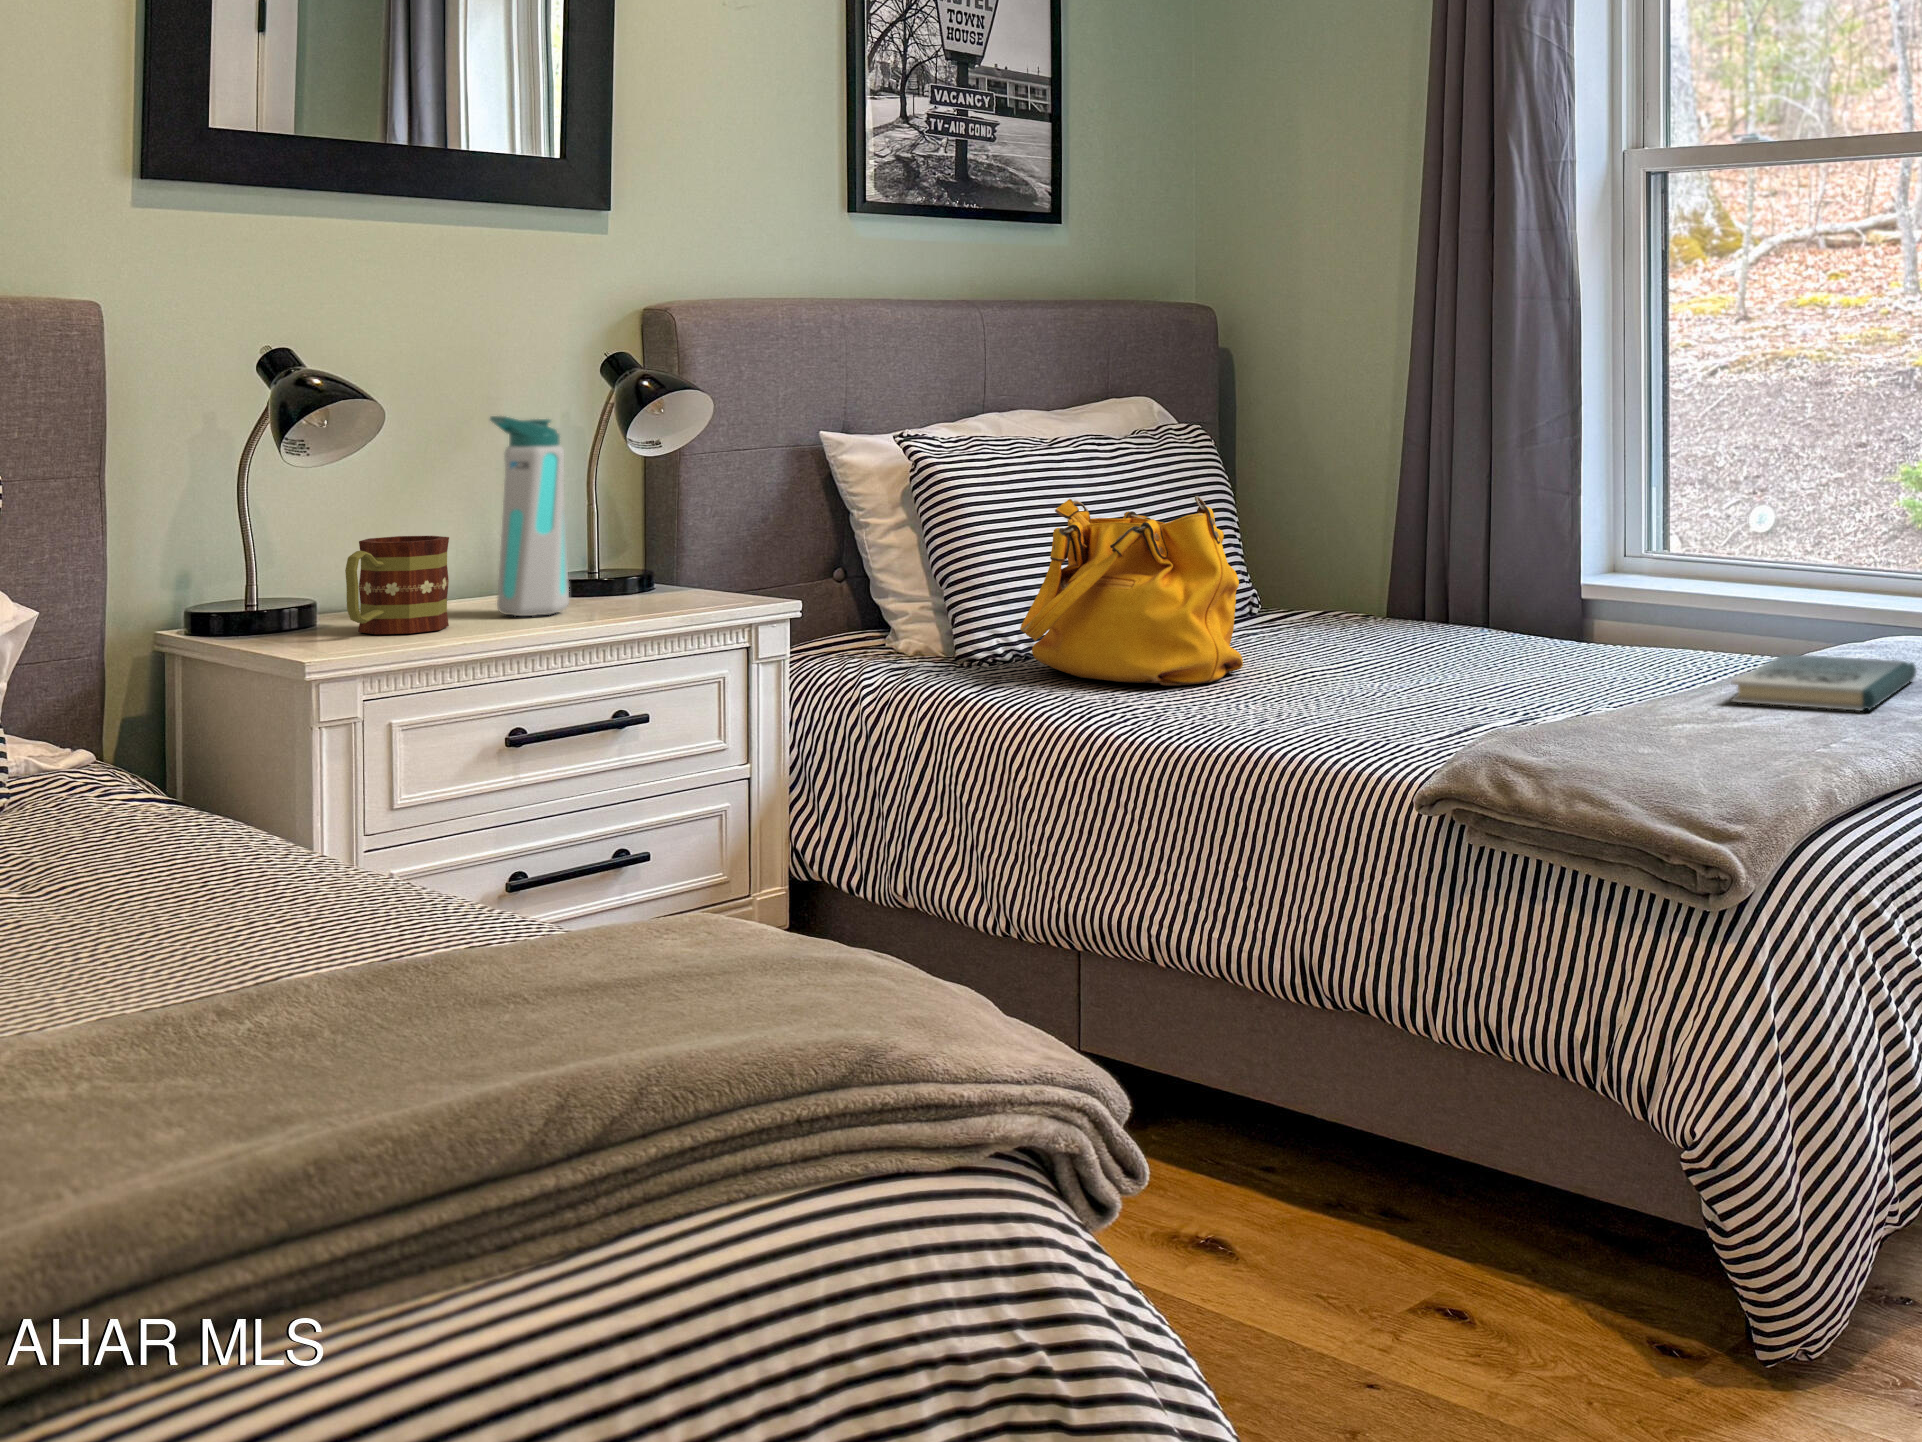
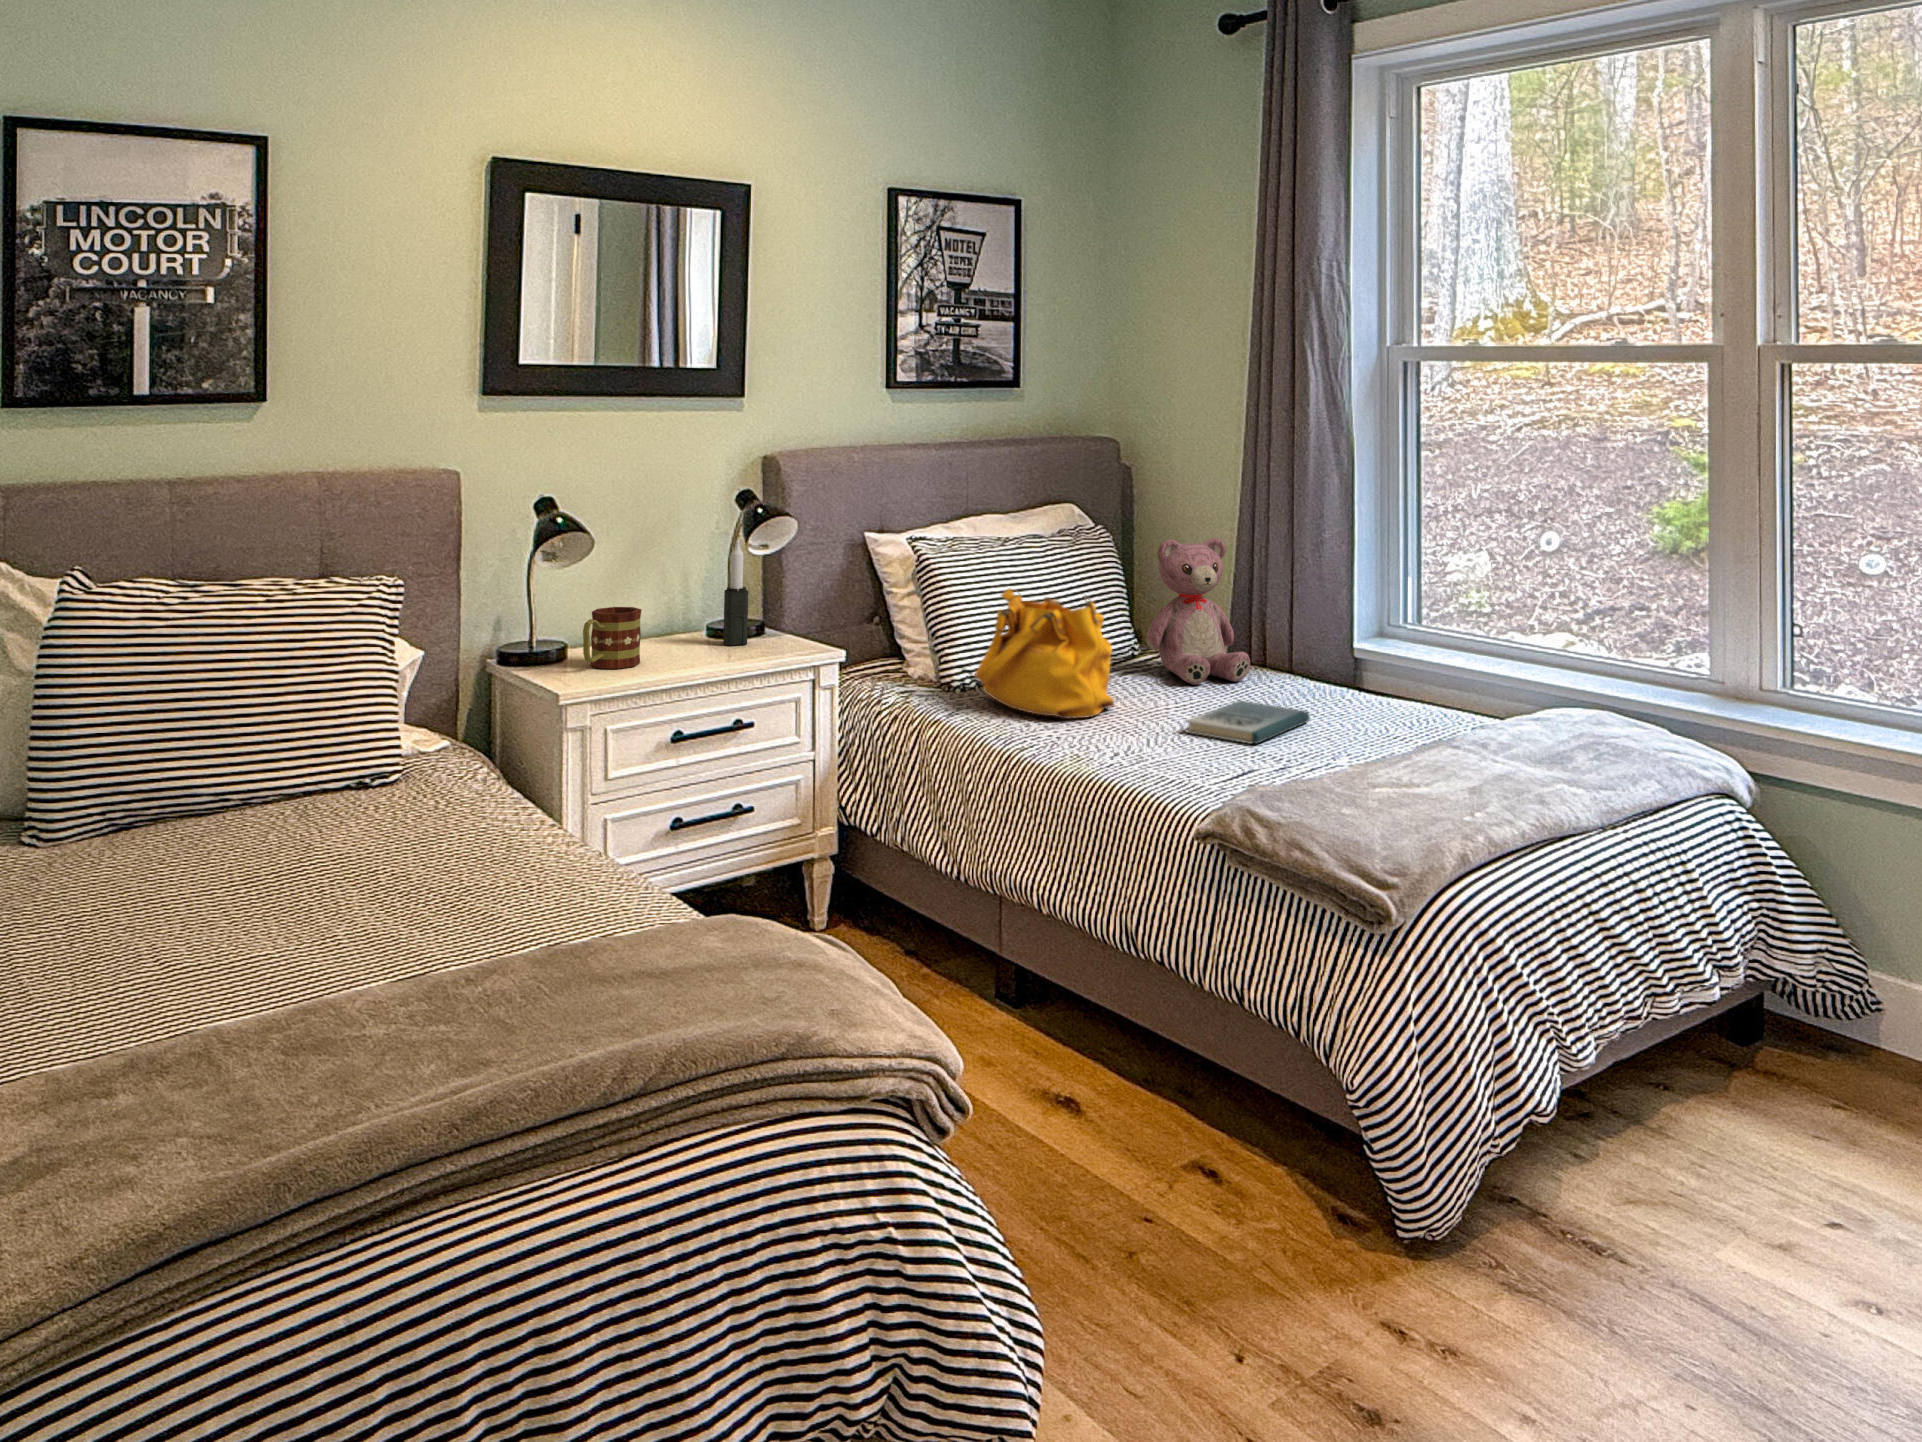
water bottle: present [490,416,569,616] -> none [667,534,710,656]
teddy bear: none [1277,427,1437,642] -> present [1146,538,1250,685]
candle: none [590,432,632,603] -> present [723,540,748,645]
book: present [1732,654,1916,711] -> present [1186,701,1310,744]

